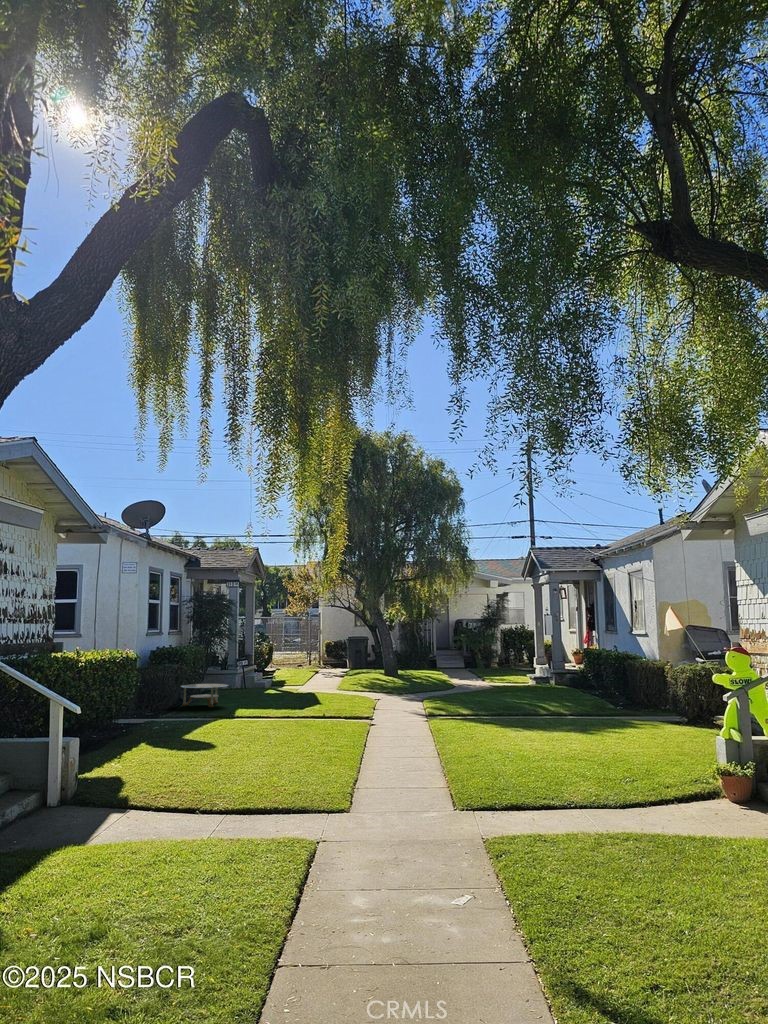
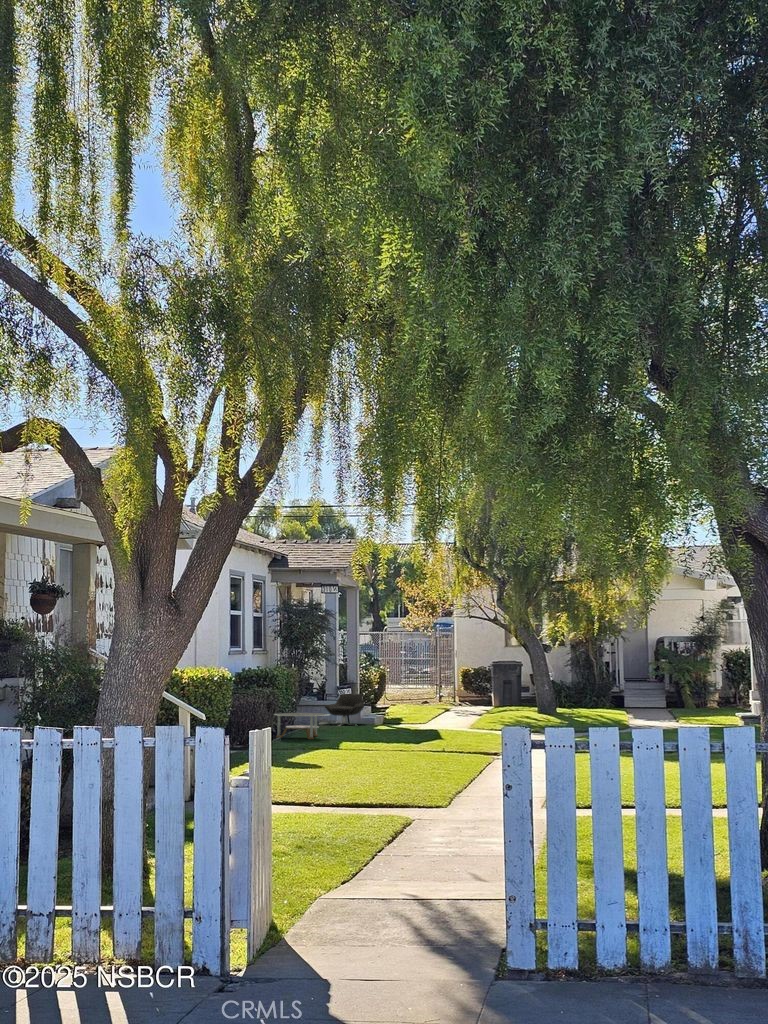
lounge chair: none [226,664,257,690] -> present [325,694,364,725]

